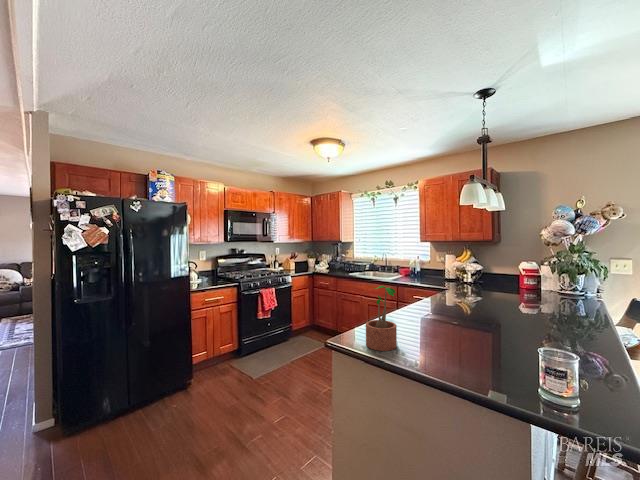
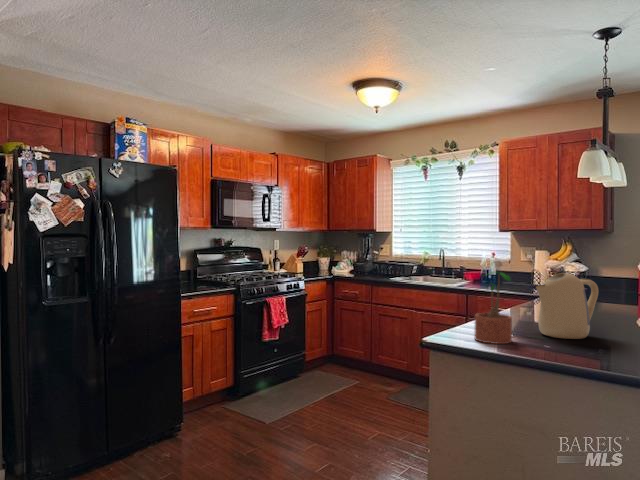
kettle: none [420,285,475,344] -> present [536,273,598,339]

